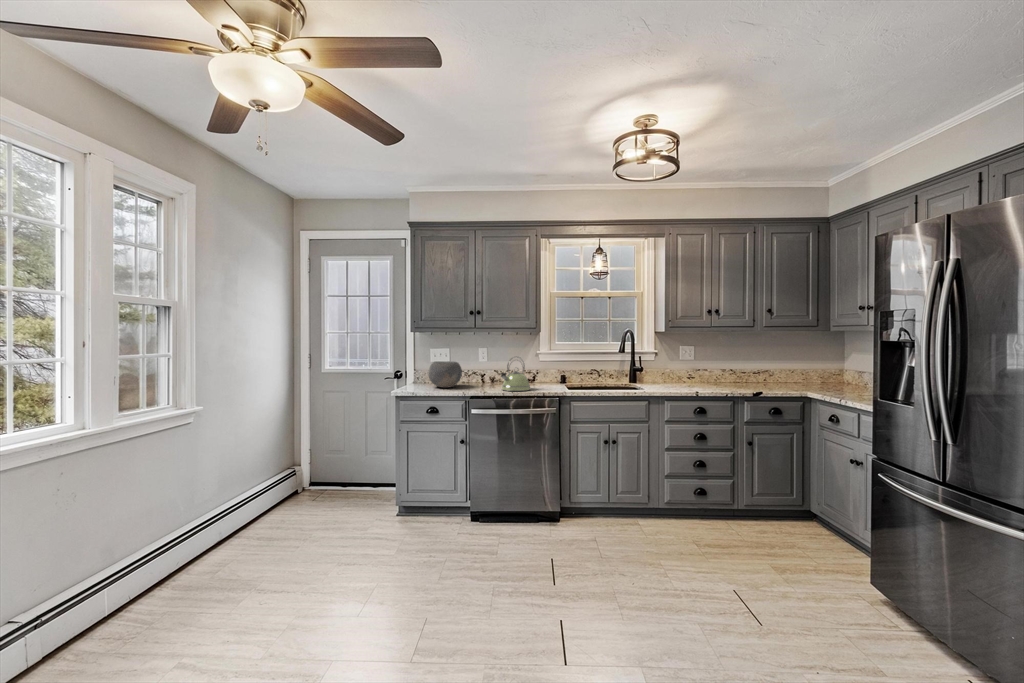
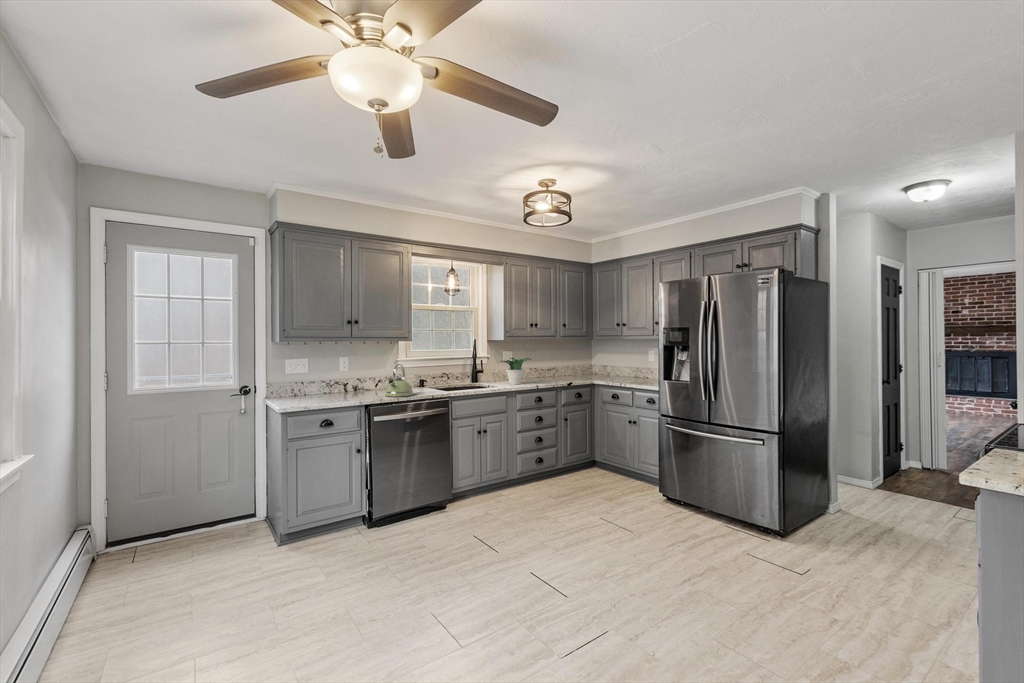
potted plant: none [658,354,704,388] -> present [501,358,531,384]
bowl: present [429,362,462,388] -> none [302,372,340,399]

